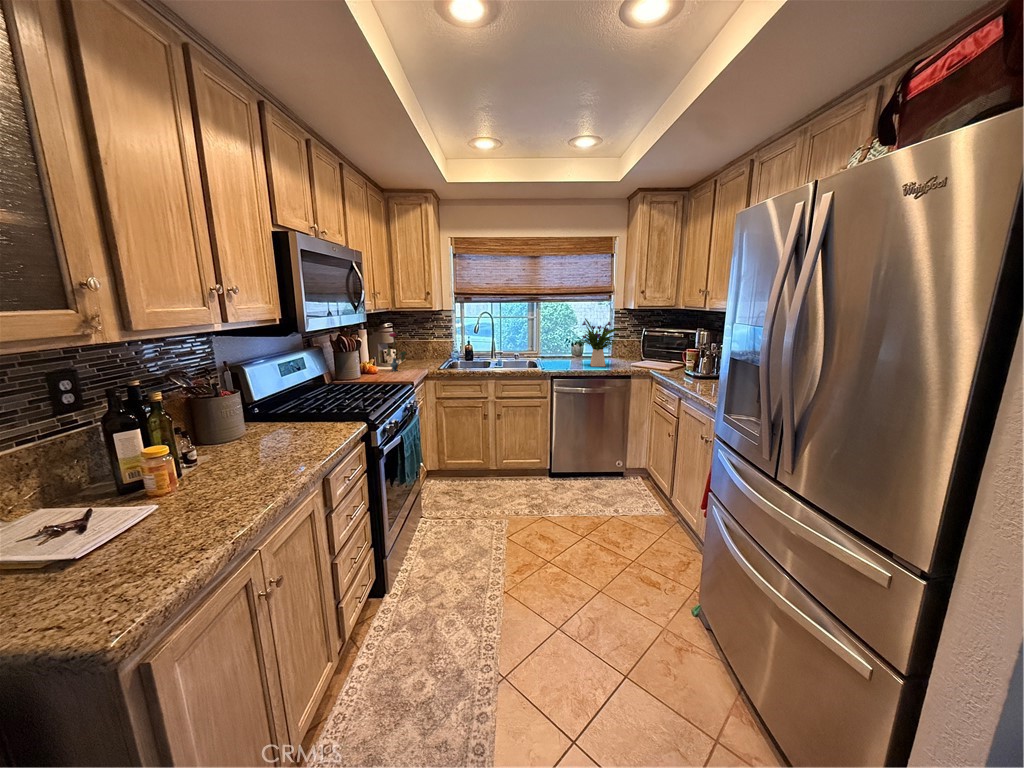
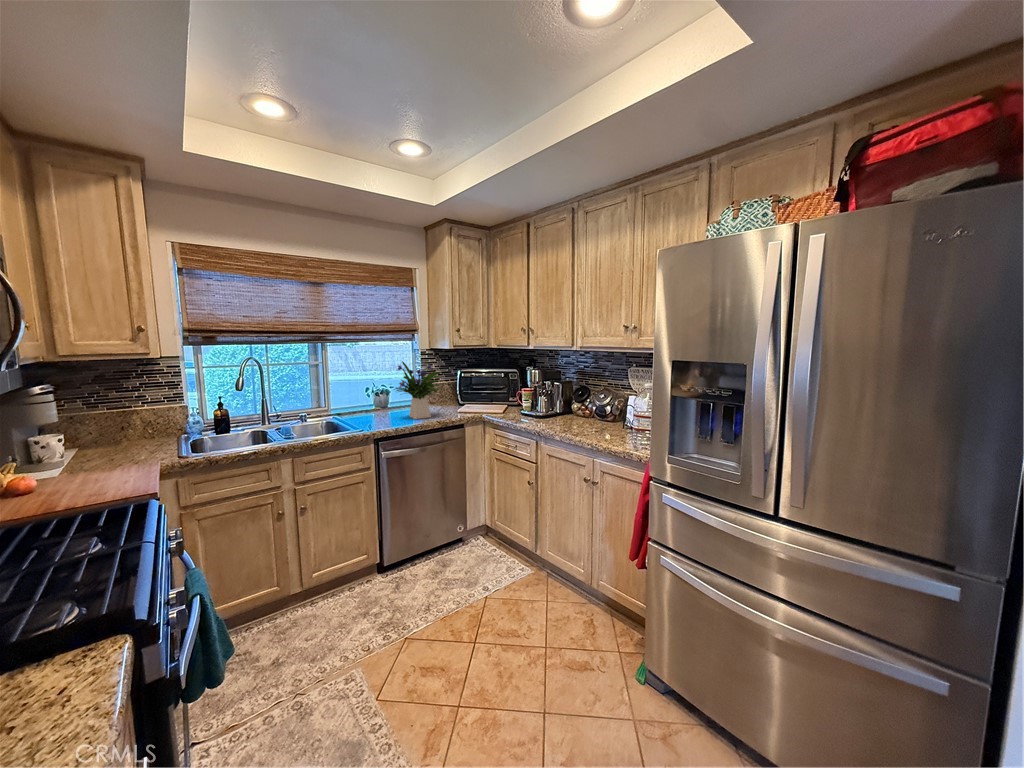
vase: present [386,333,407,371] -> none [48,402,107,478]

